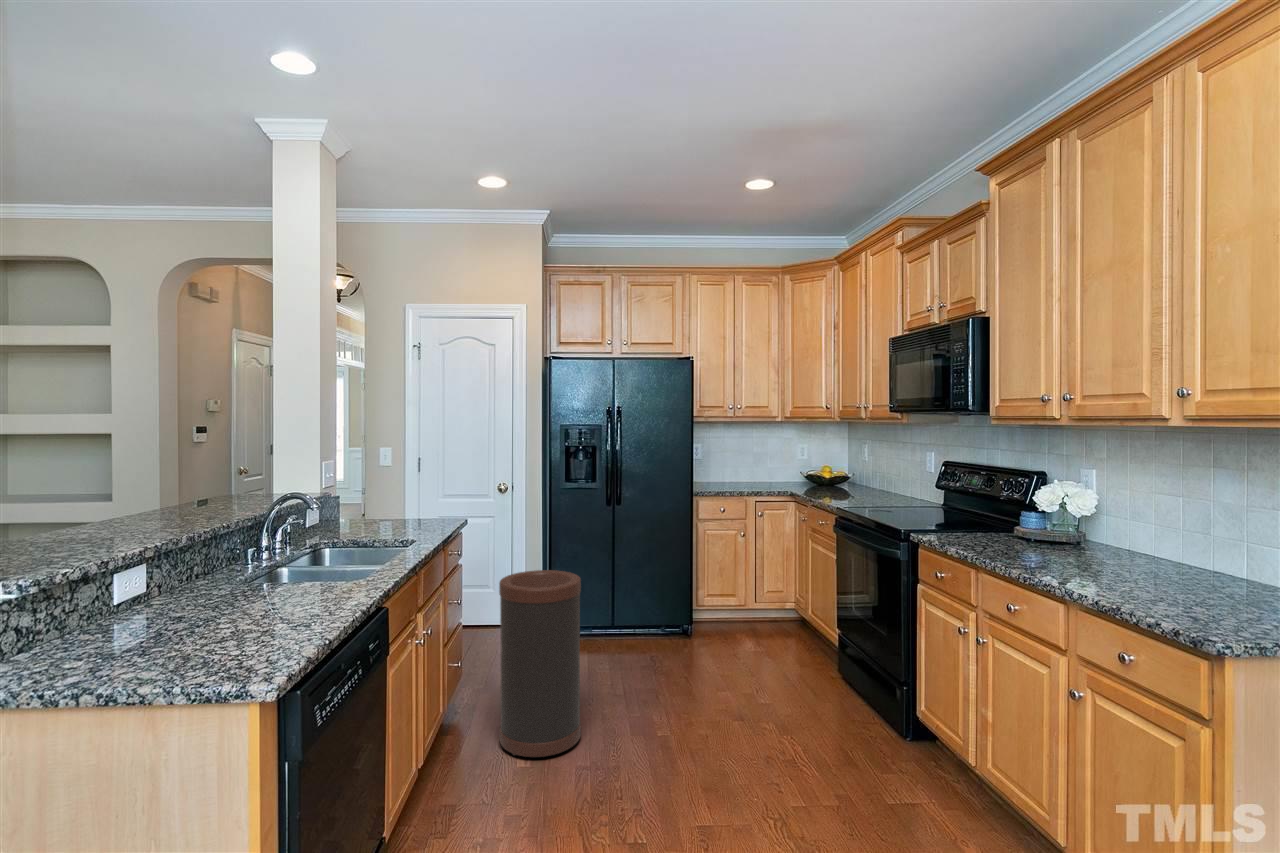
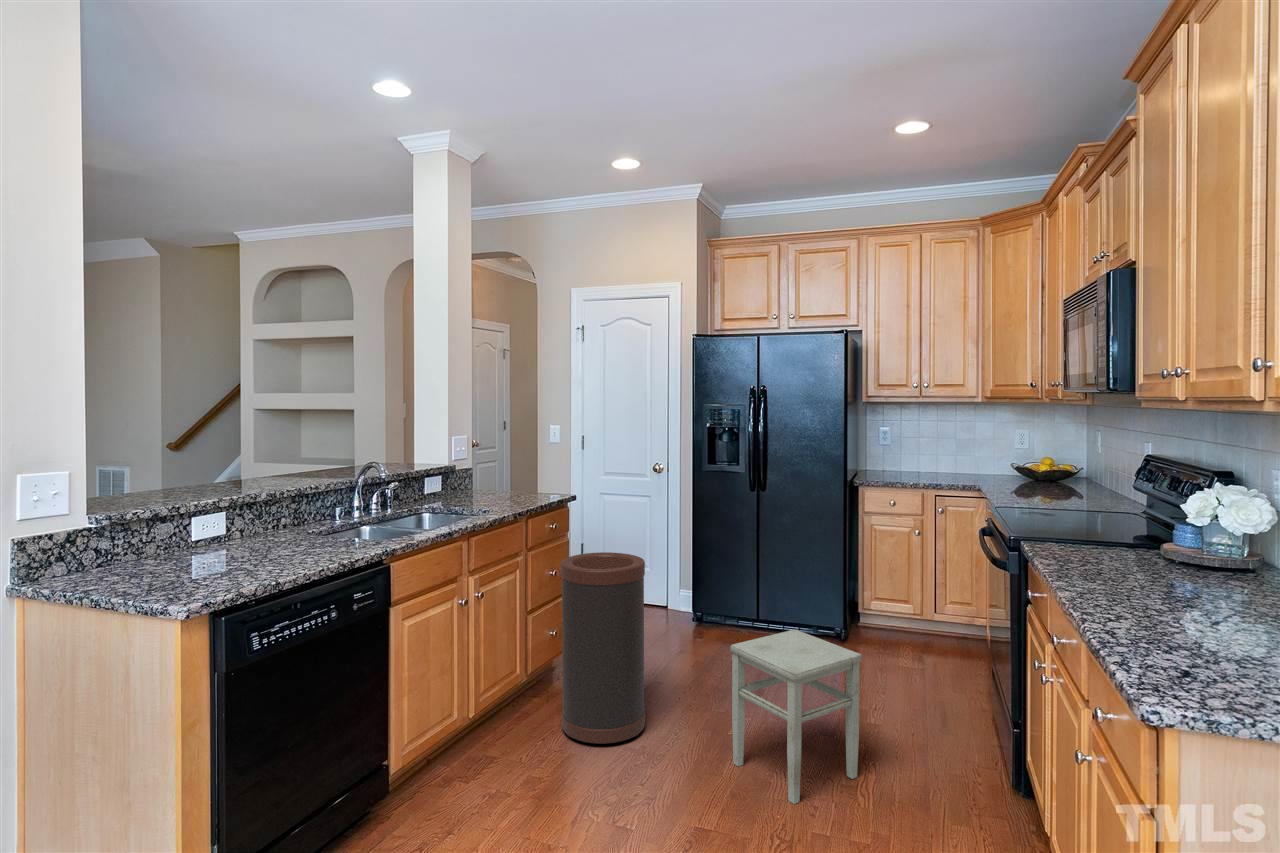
stool: none [672,621,776,769] -> present [730,630,862,804]

